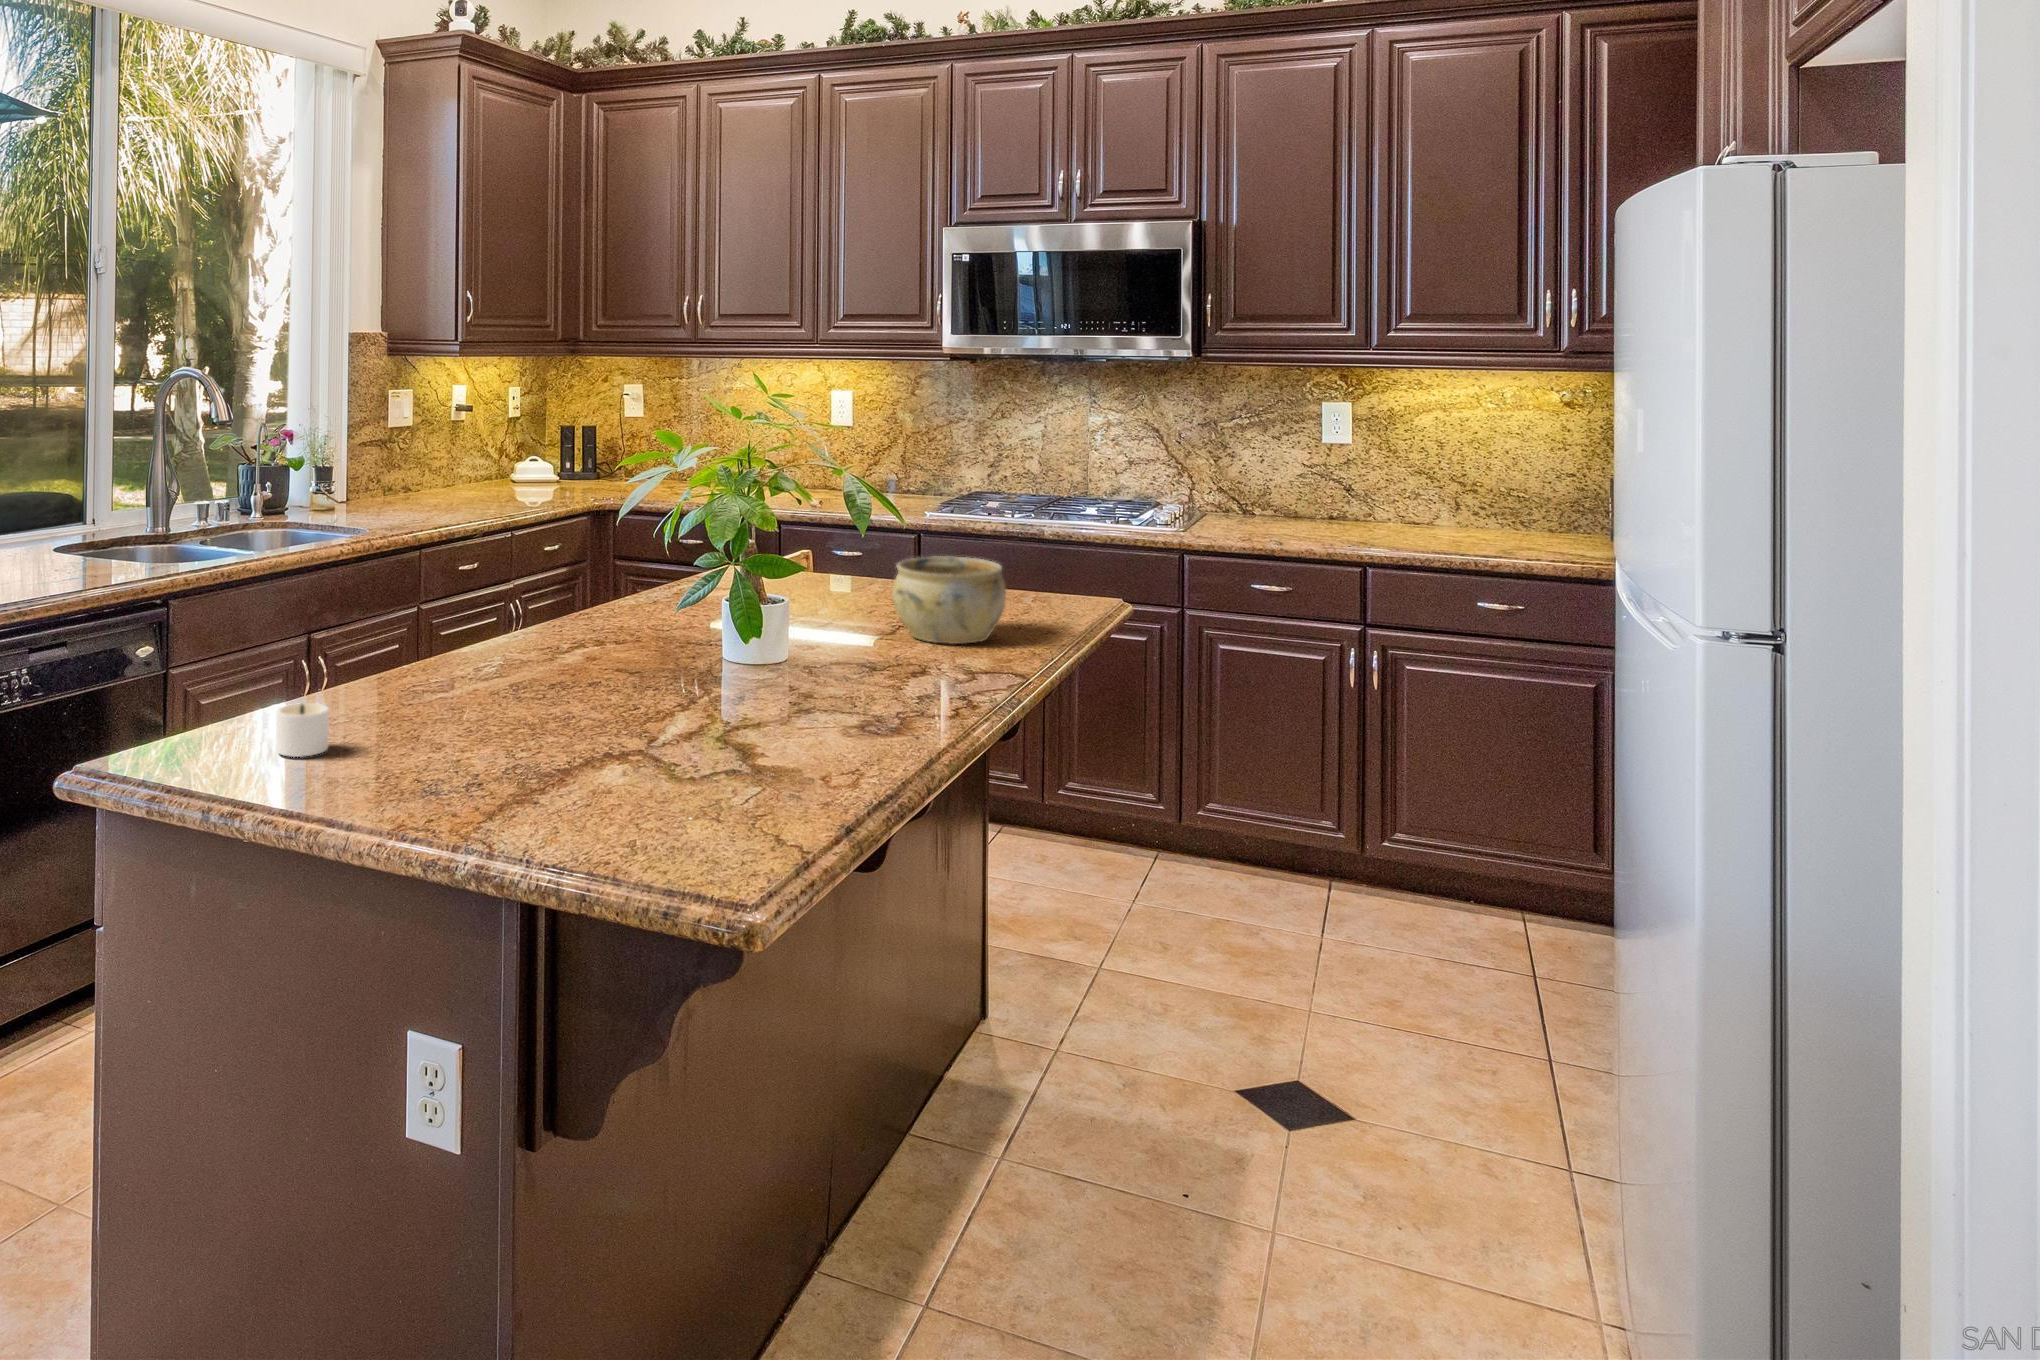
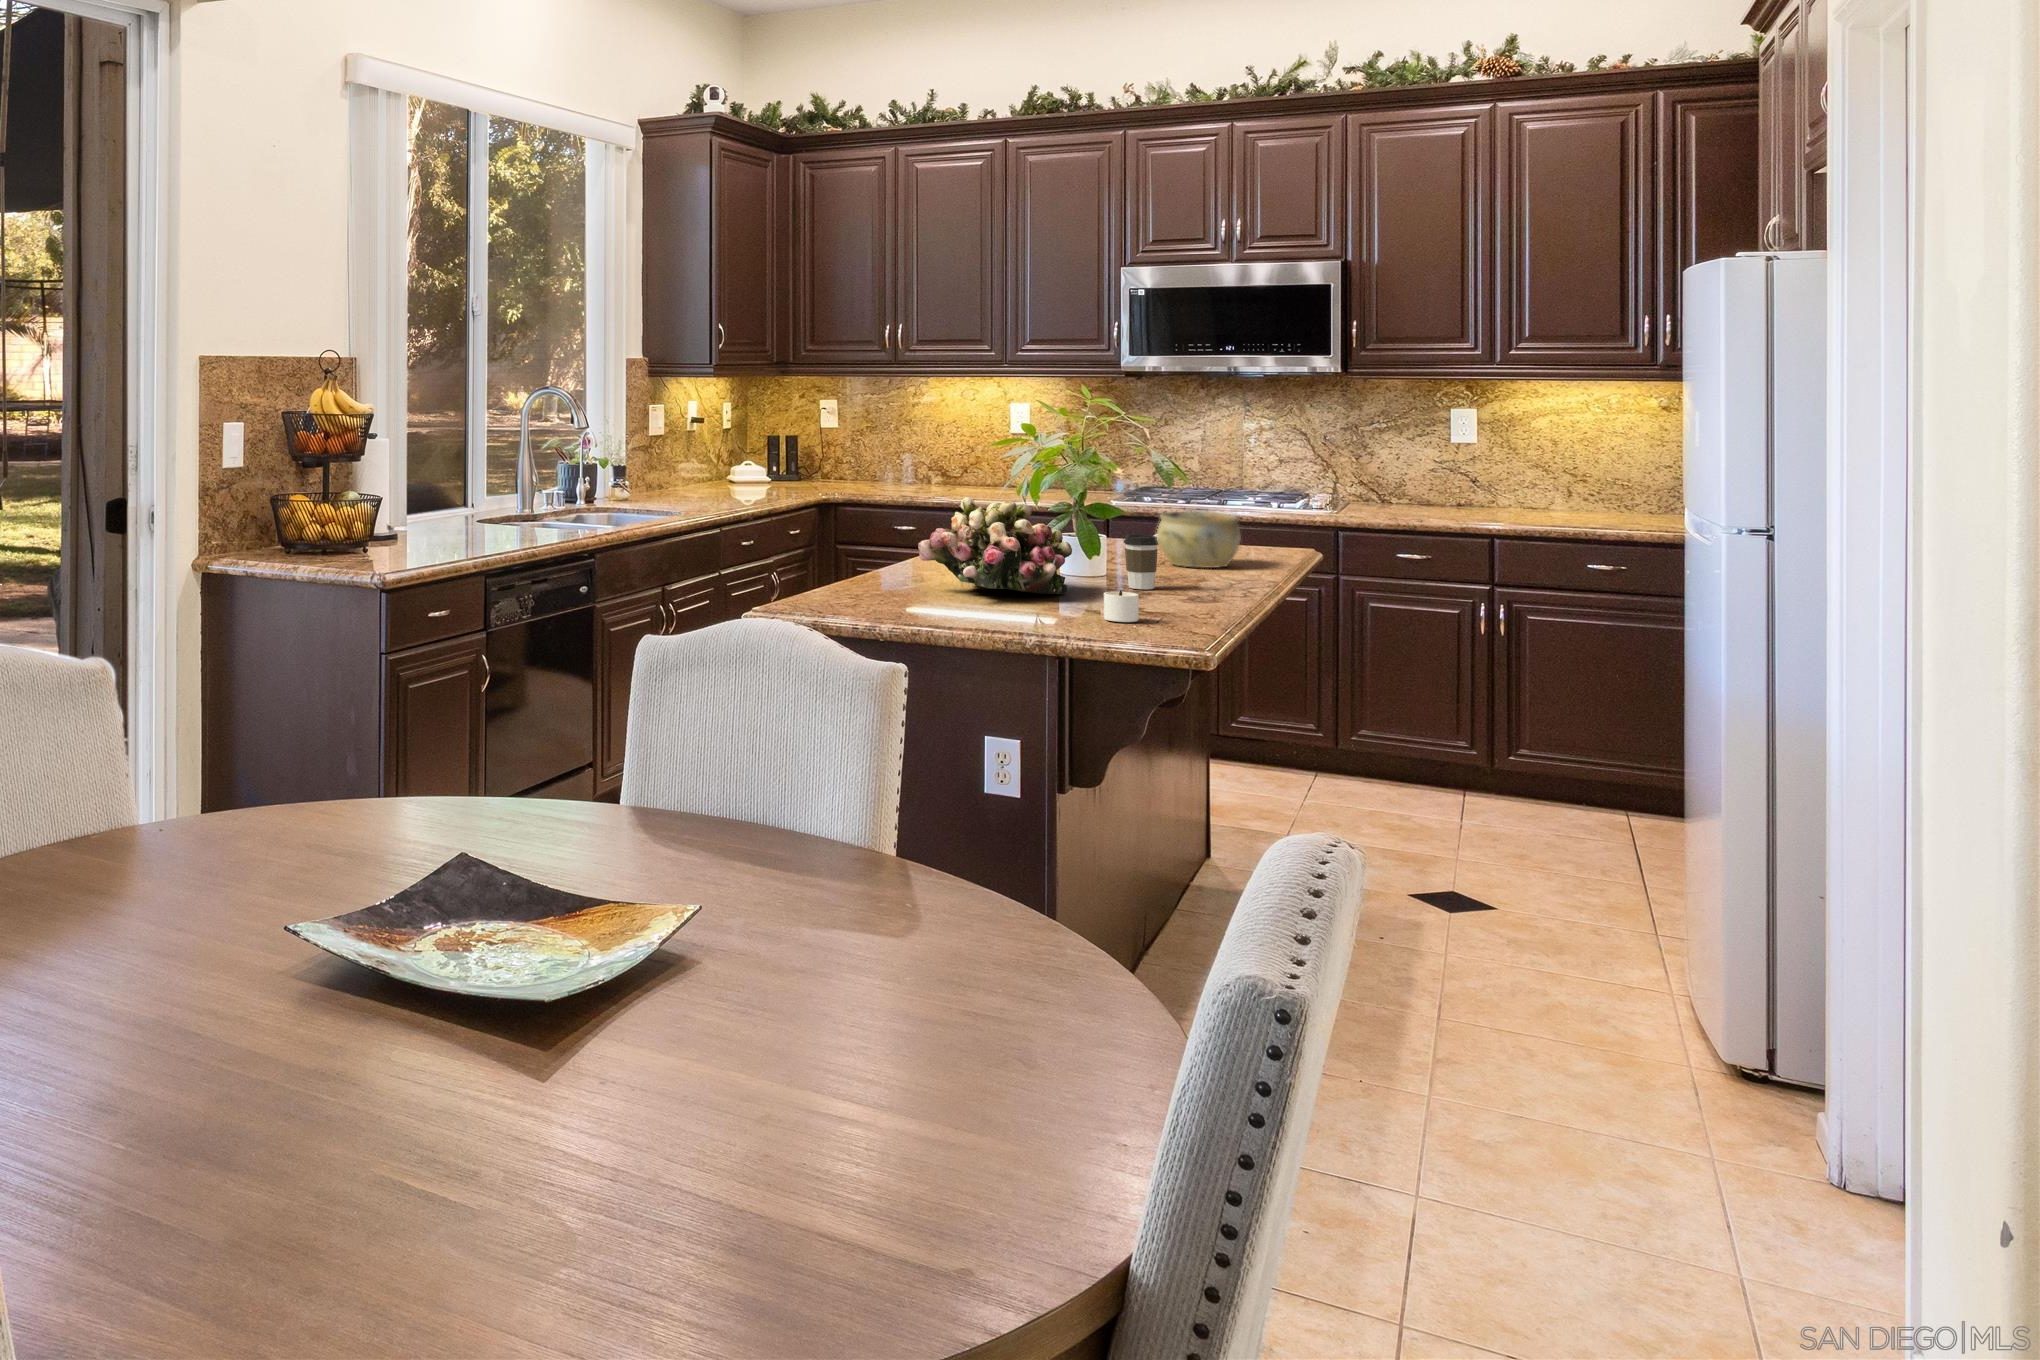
flower arrangement: none [469,555,708,718] -> present [918,497,1072,594]
coffee cup: none [800,611,851,700] -> present [1124,535,1159,589]
candle: present [276,703,329,757] -> present [1104,590,1139,622]

